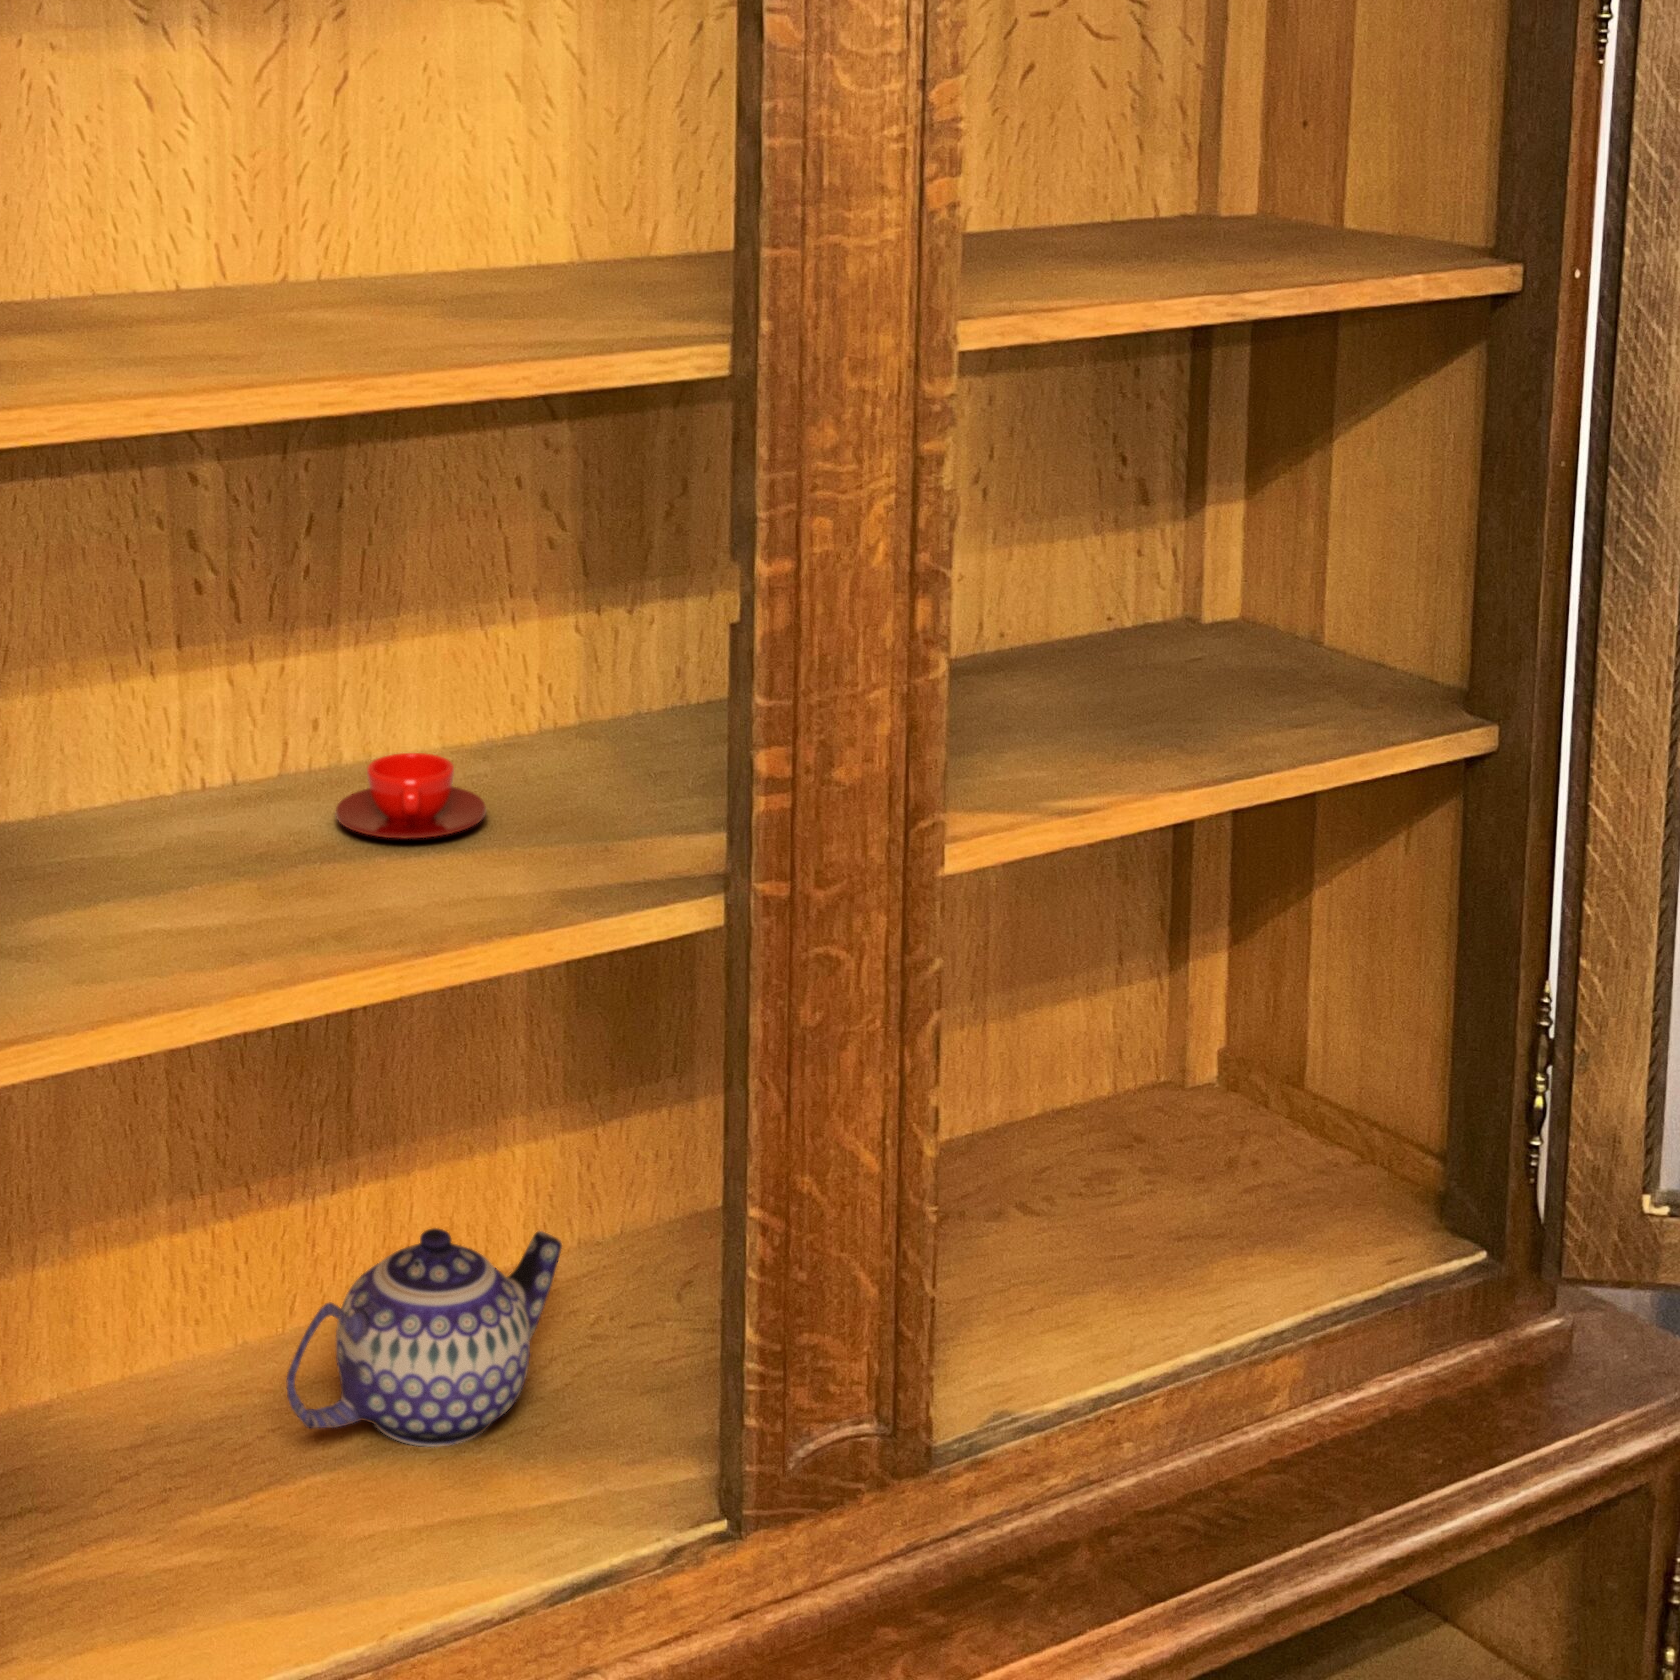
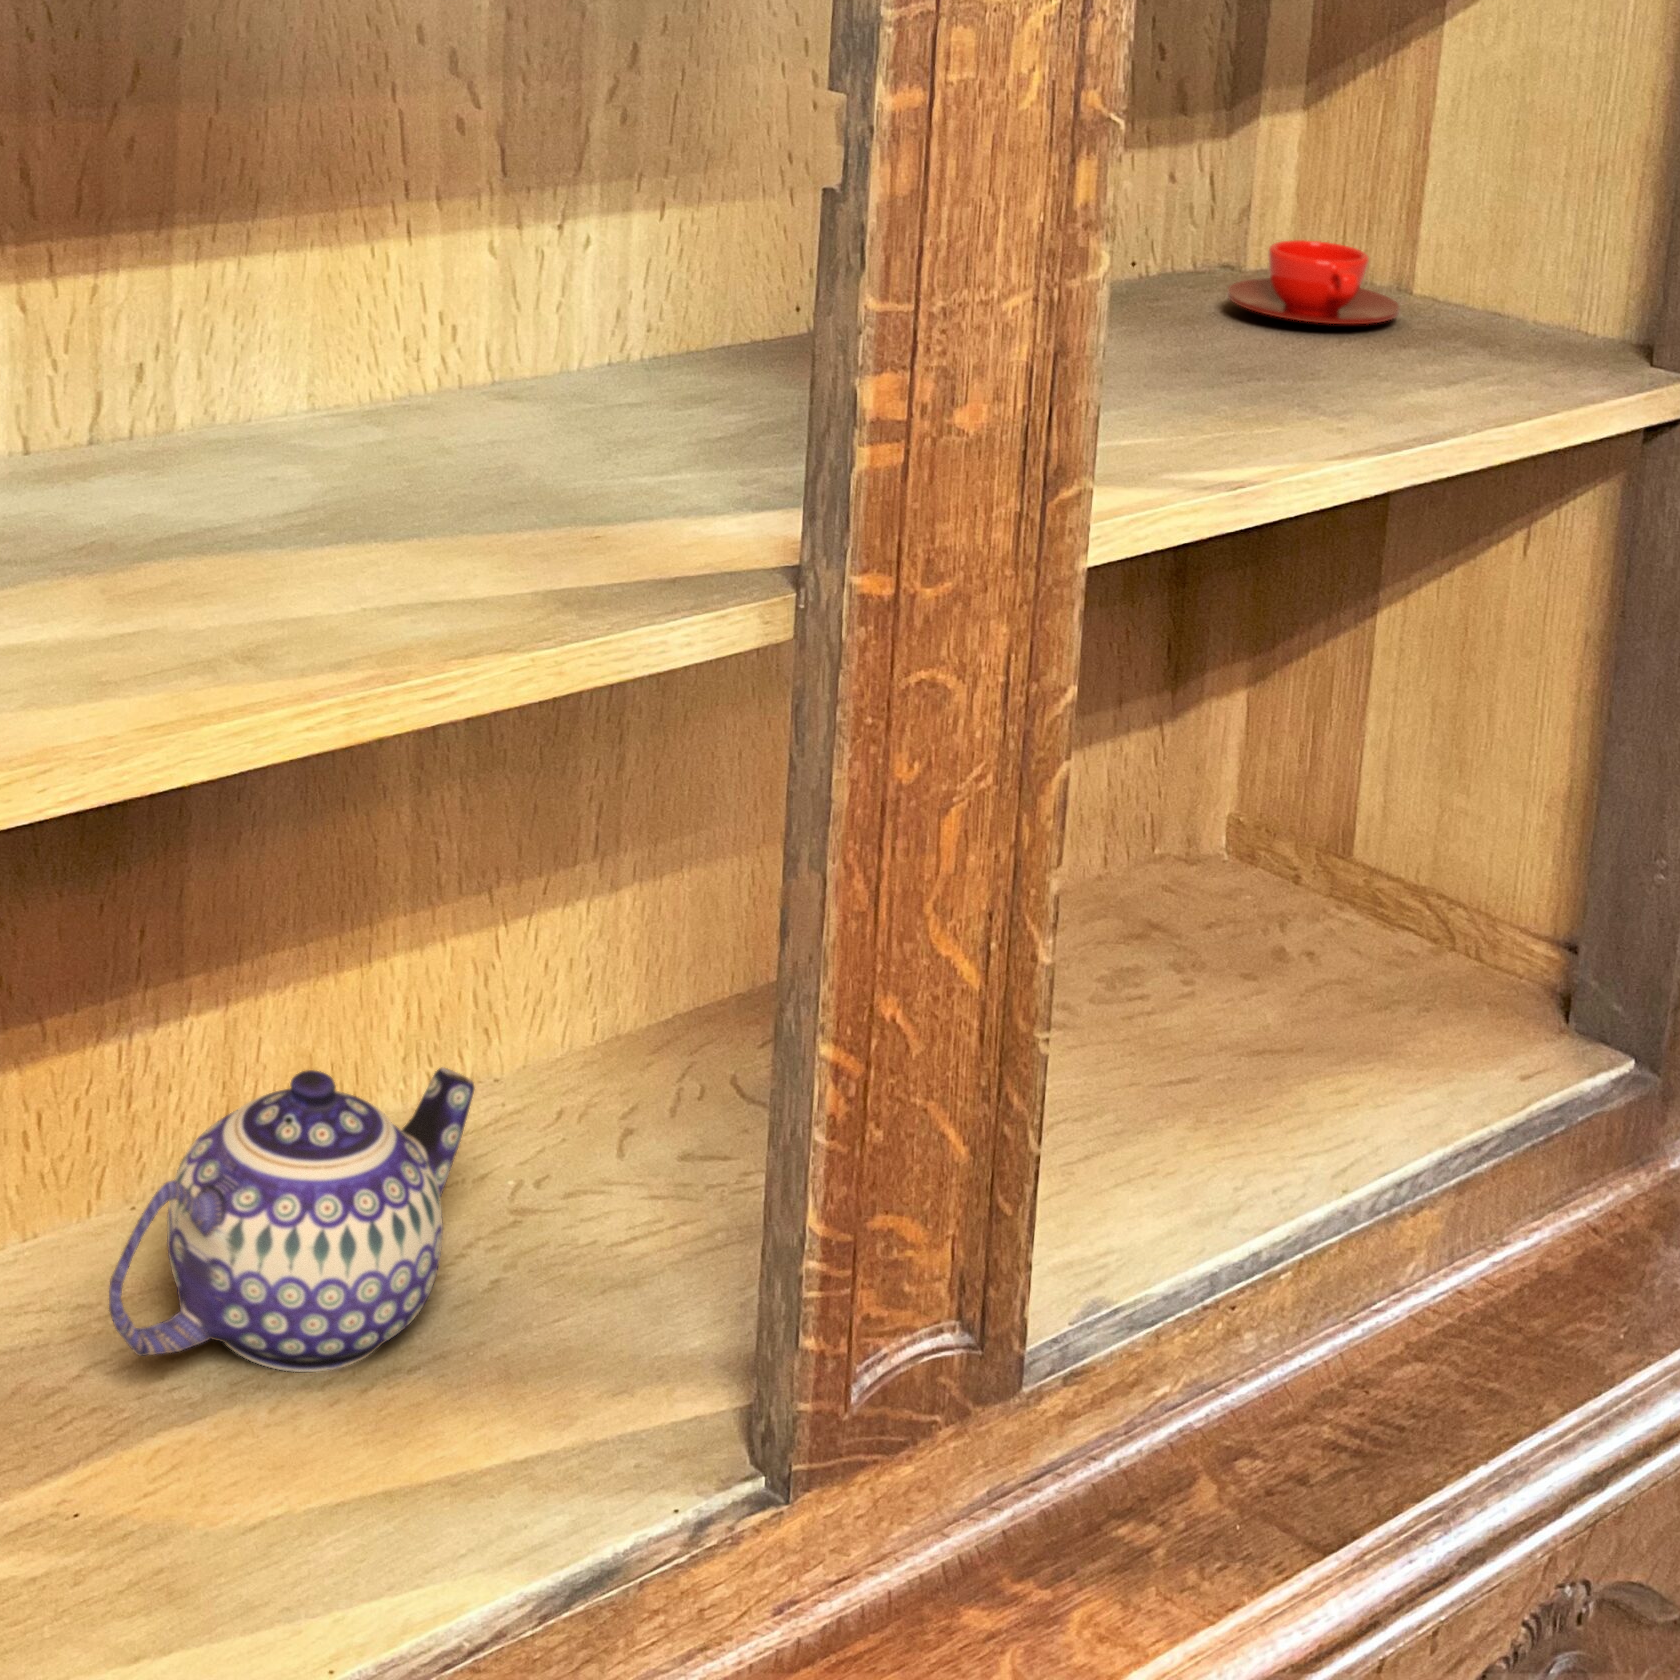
teacup: present [336,753,486,838] -> present [1227,240,1400,324]

